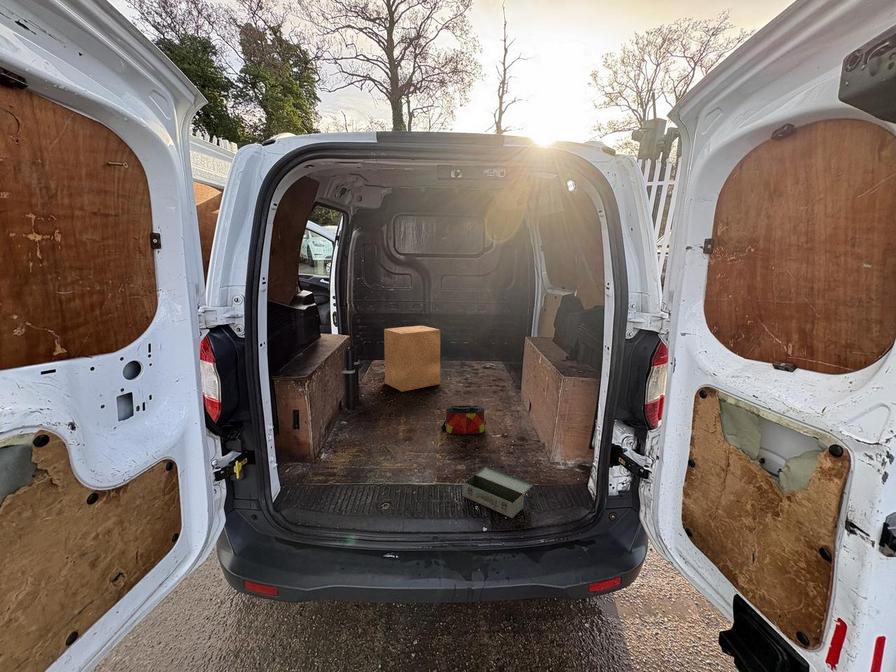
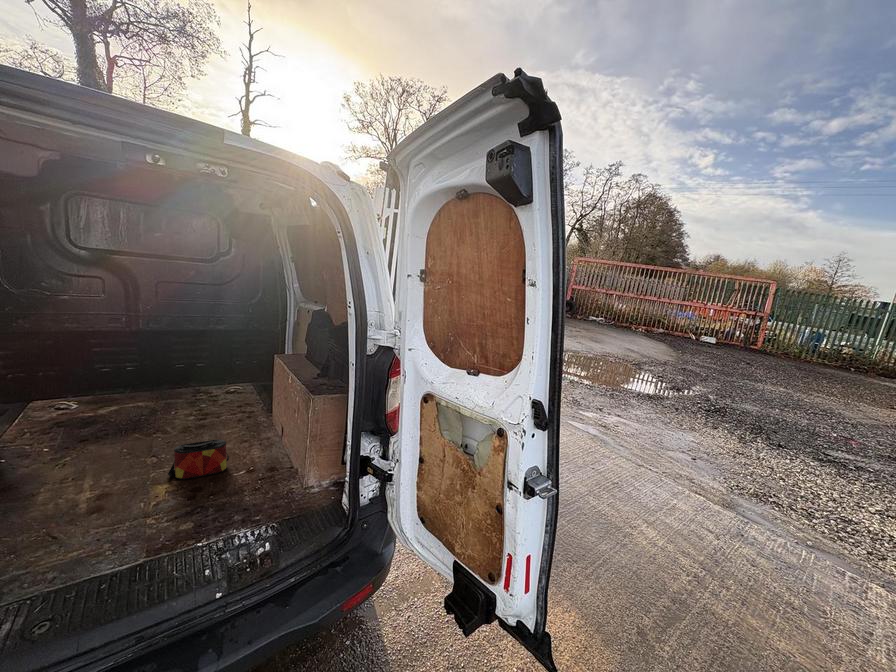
cardboard box: present [384,326,440,391] -> none [71,347,164,437]
toolbox: present [463,466,533,518] -> none [200,507,285,556]

